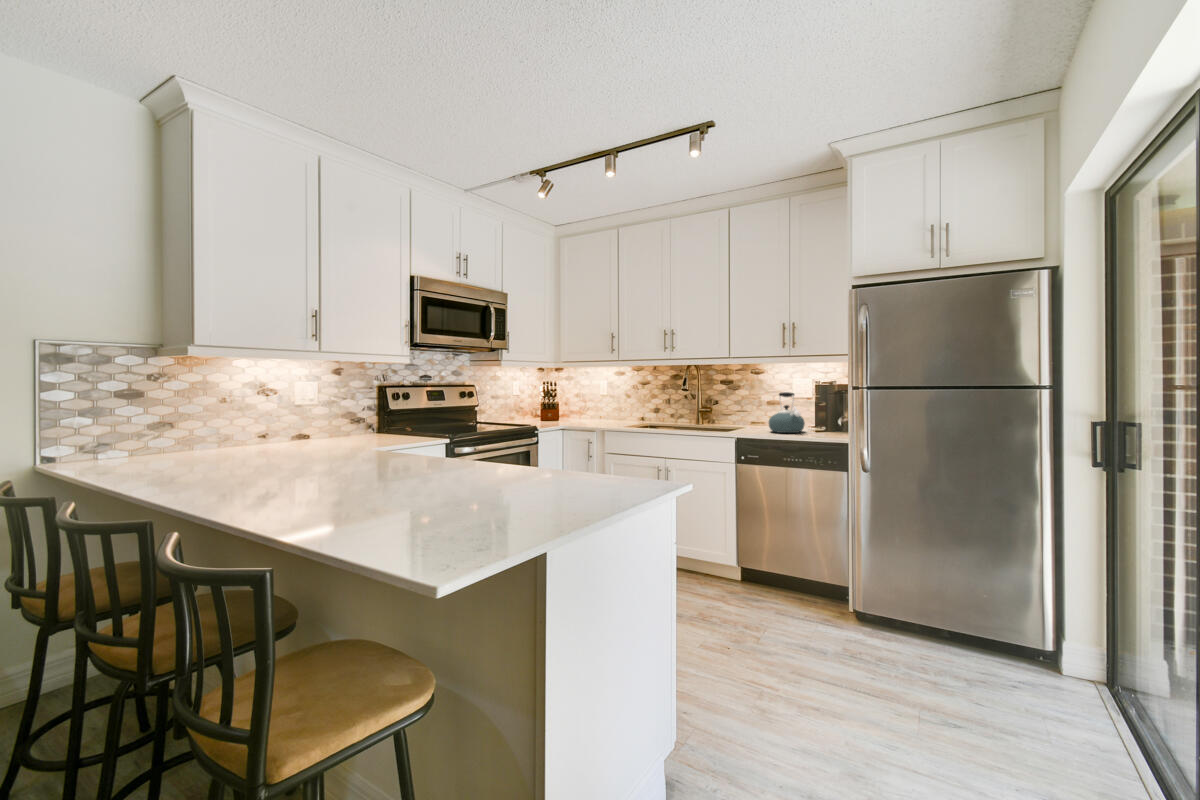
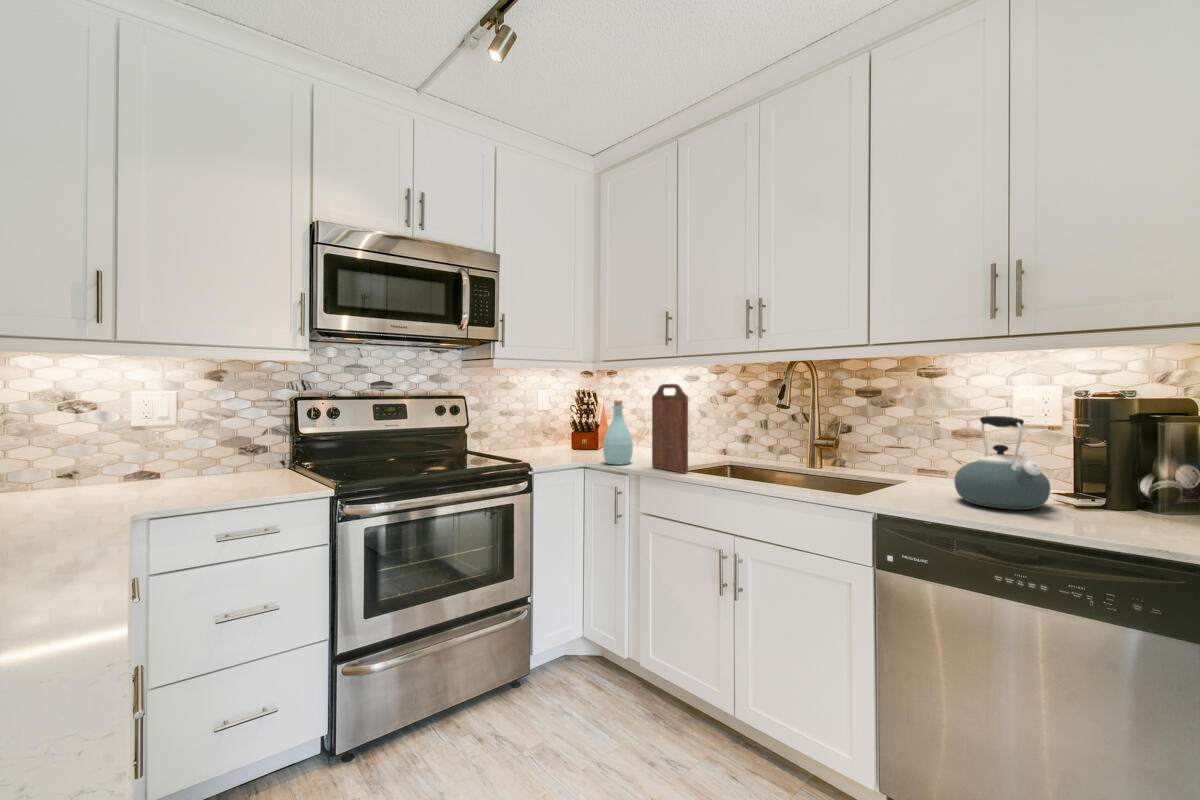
cutting board: none [609,377,635,429] -> present [652,384,688,473]
bottle: none [574,388,594,428] -> present [603,401,633,465]

